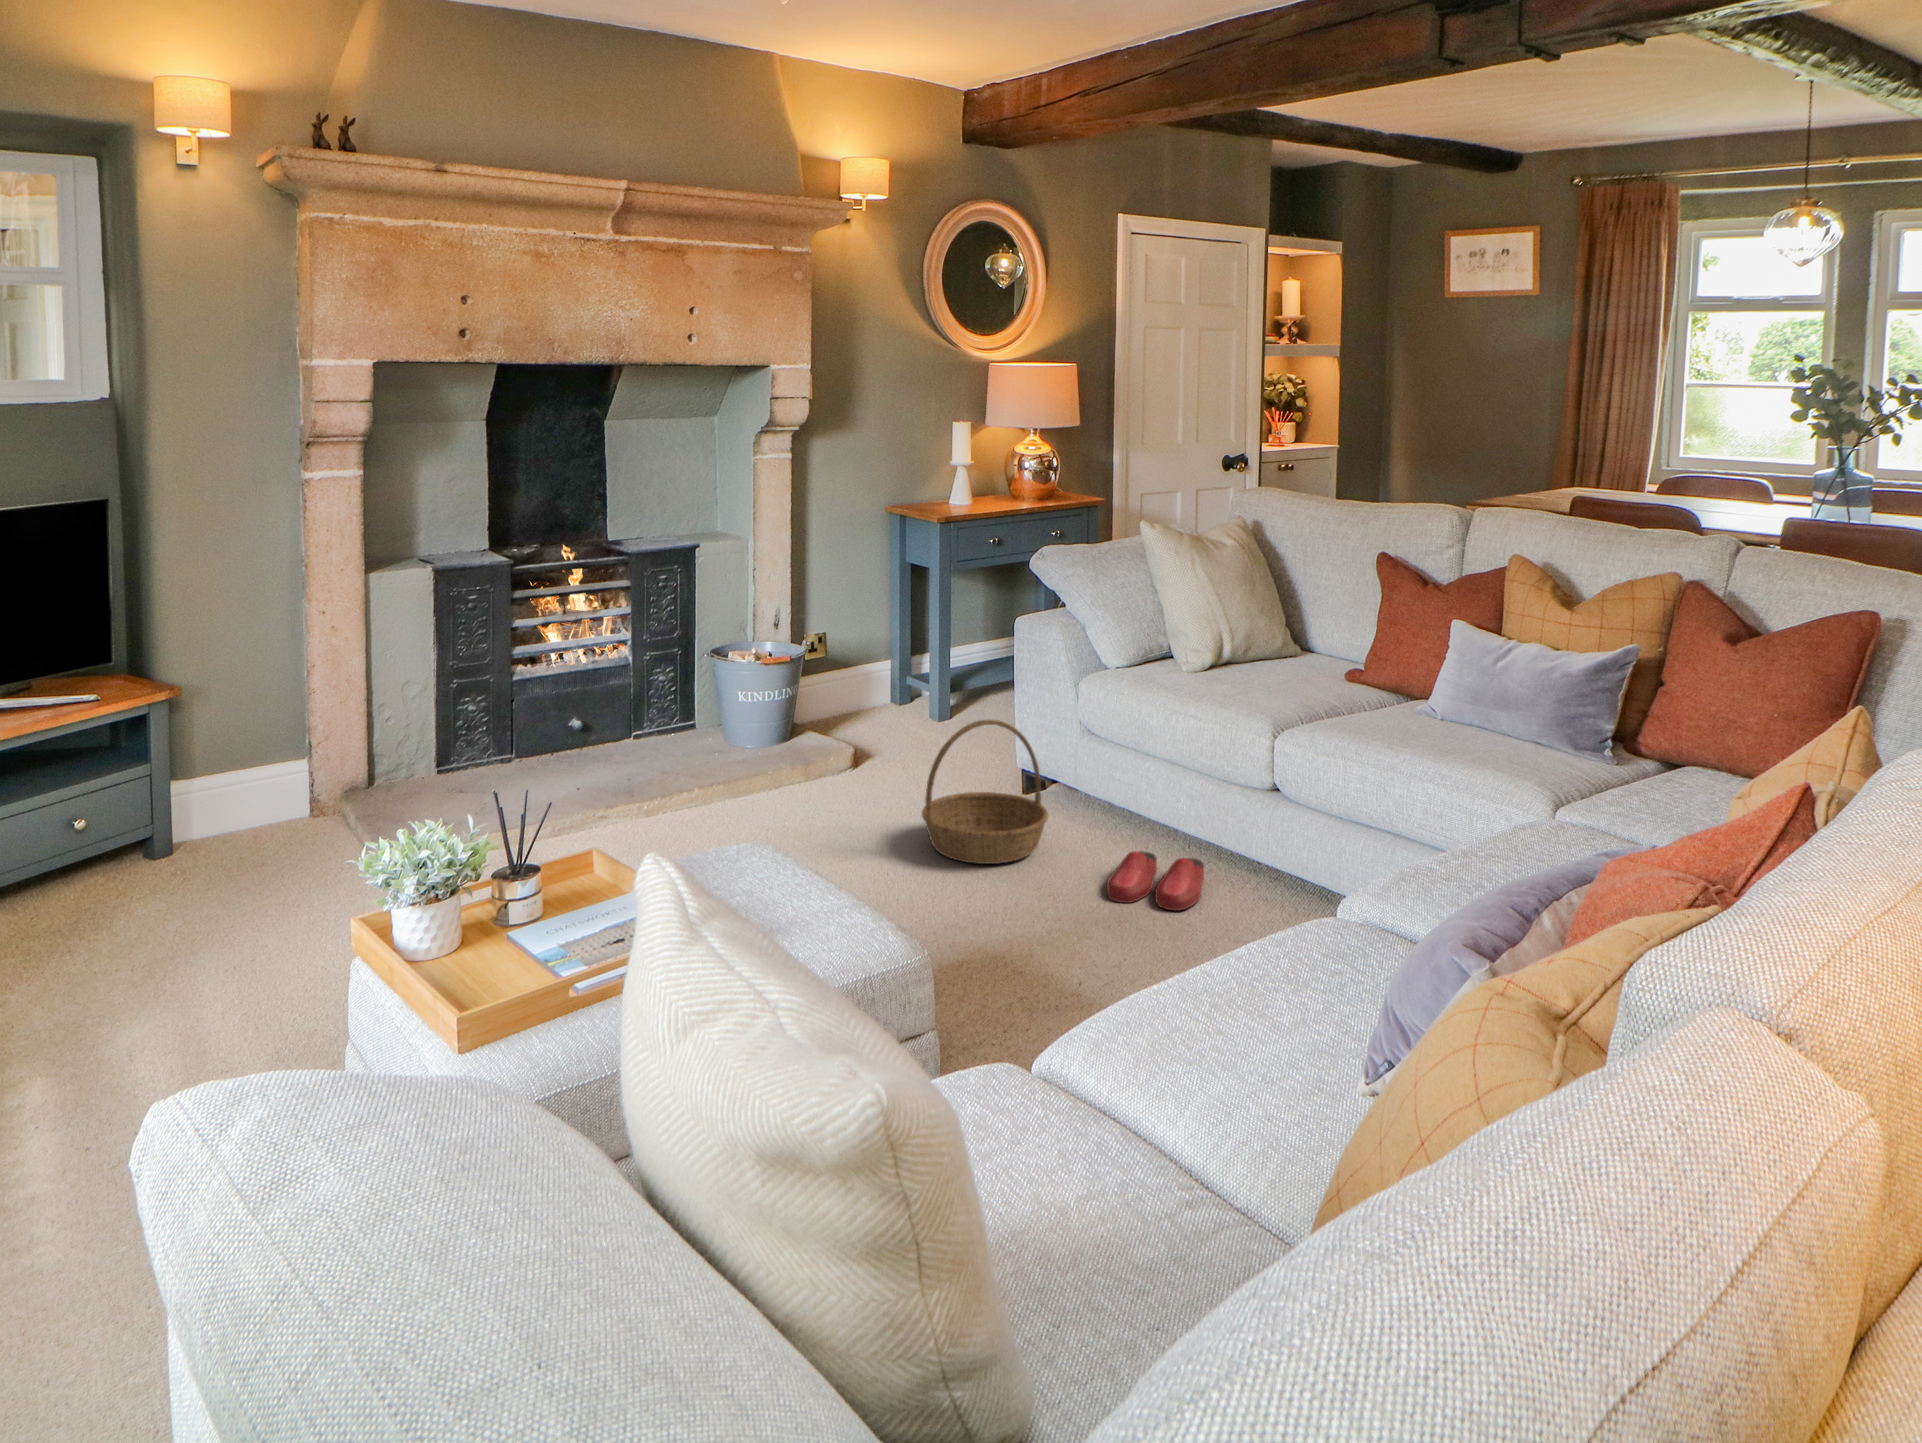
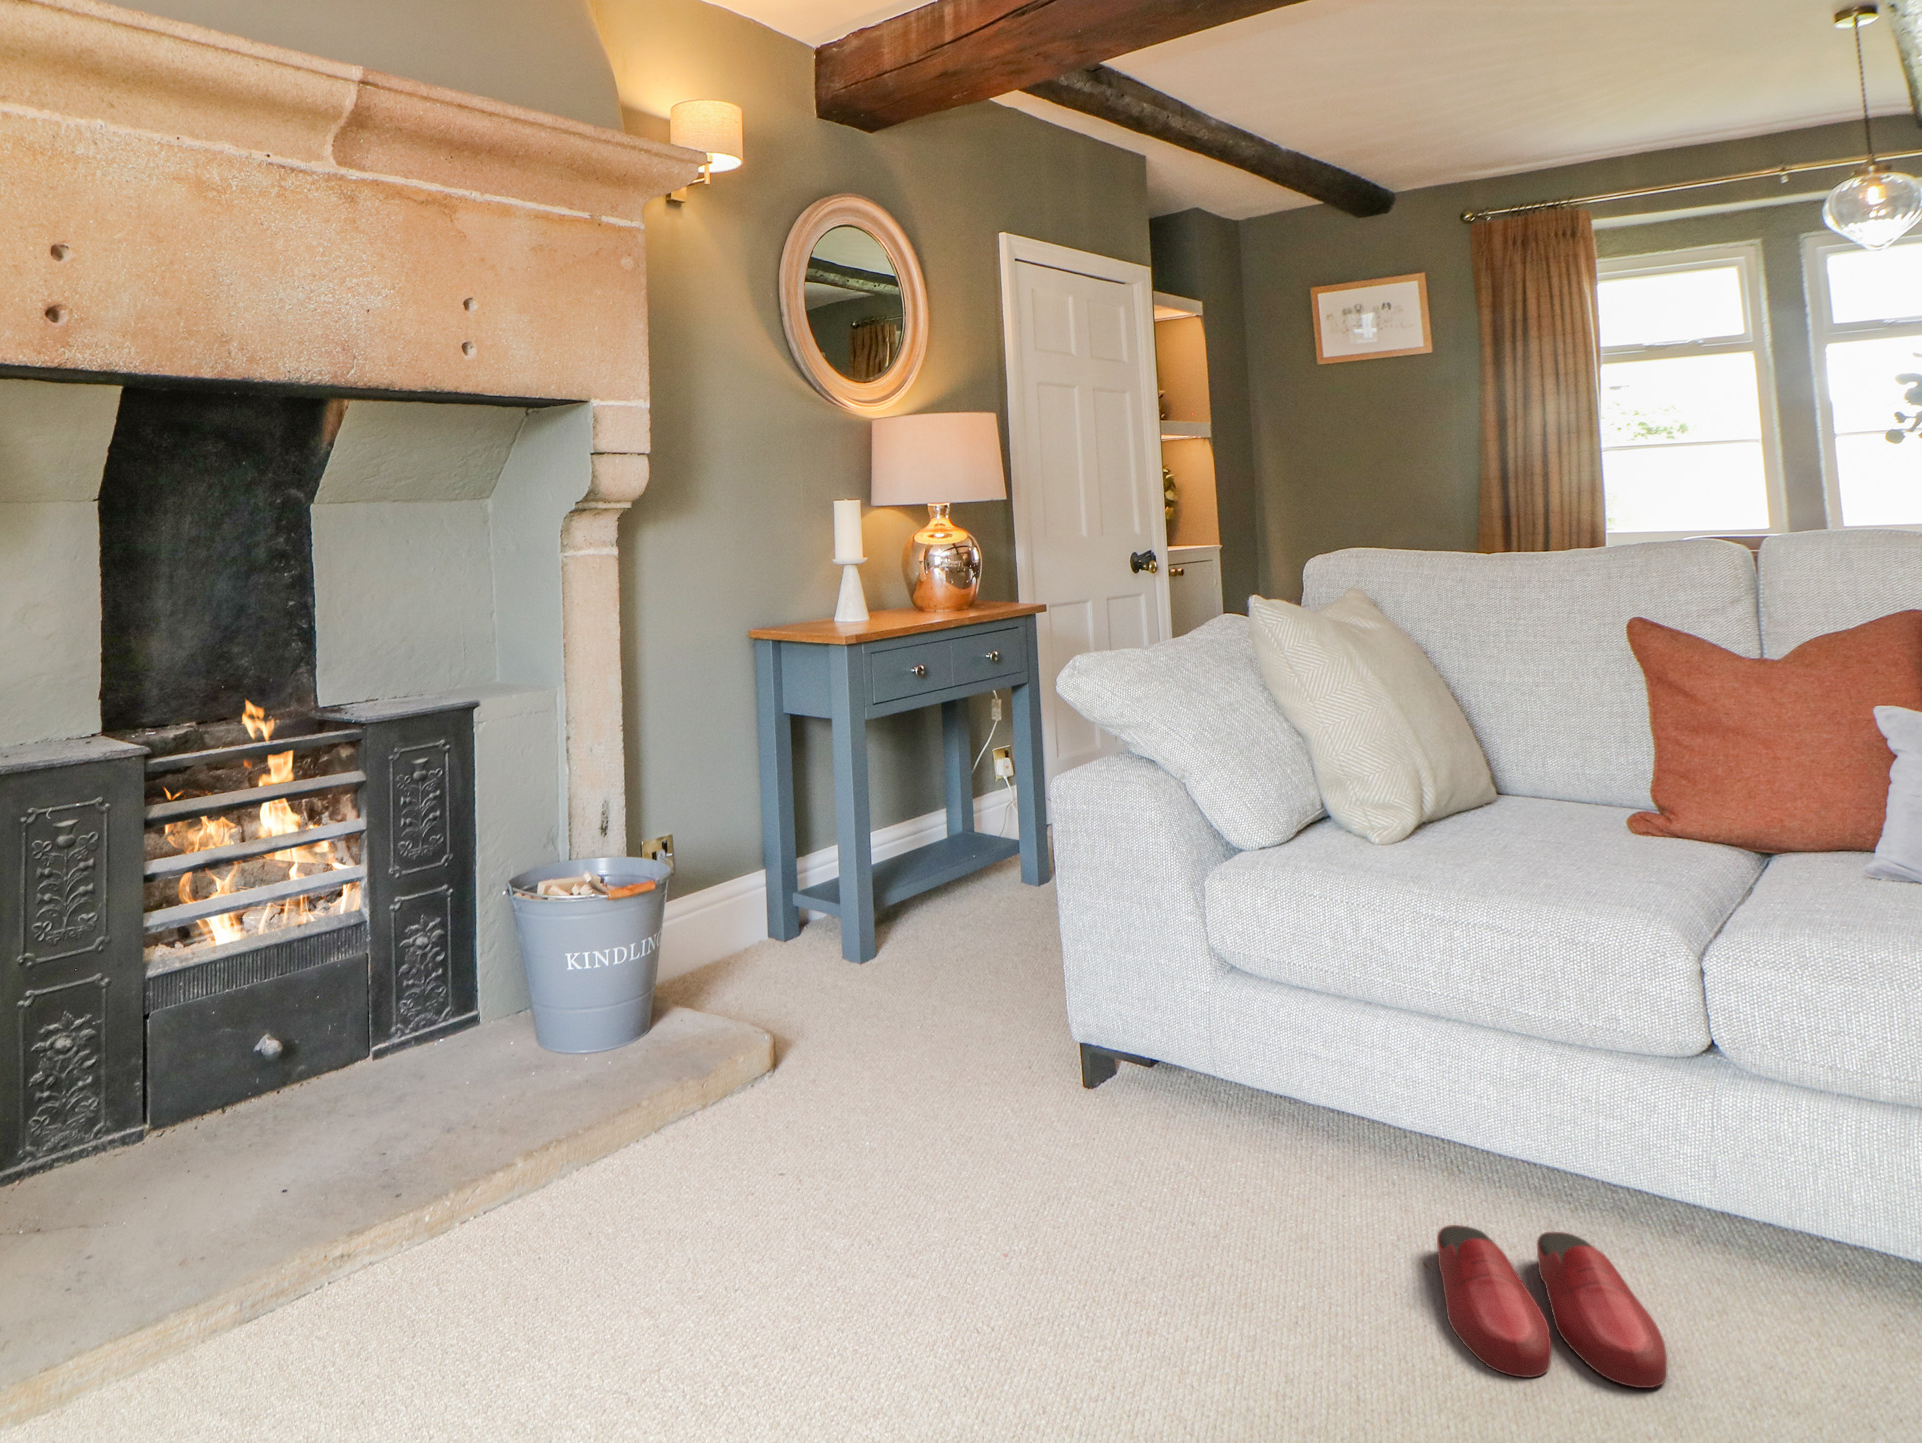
basket: present [922,720,1048,864] -> none [1012,988,1267,1299]

